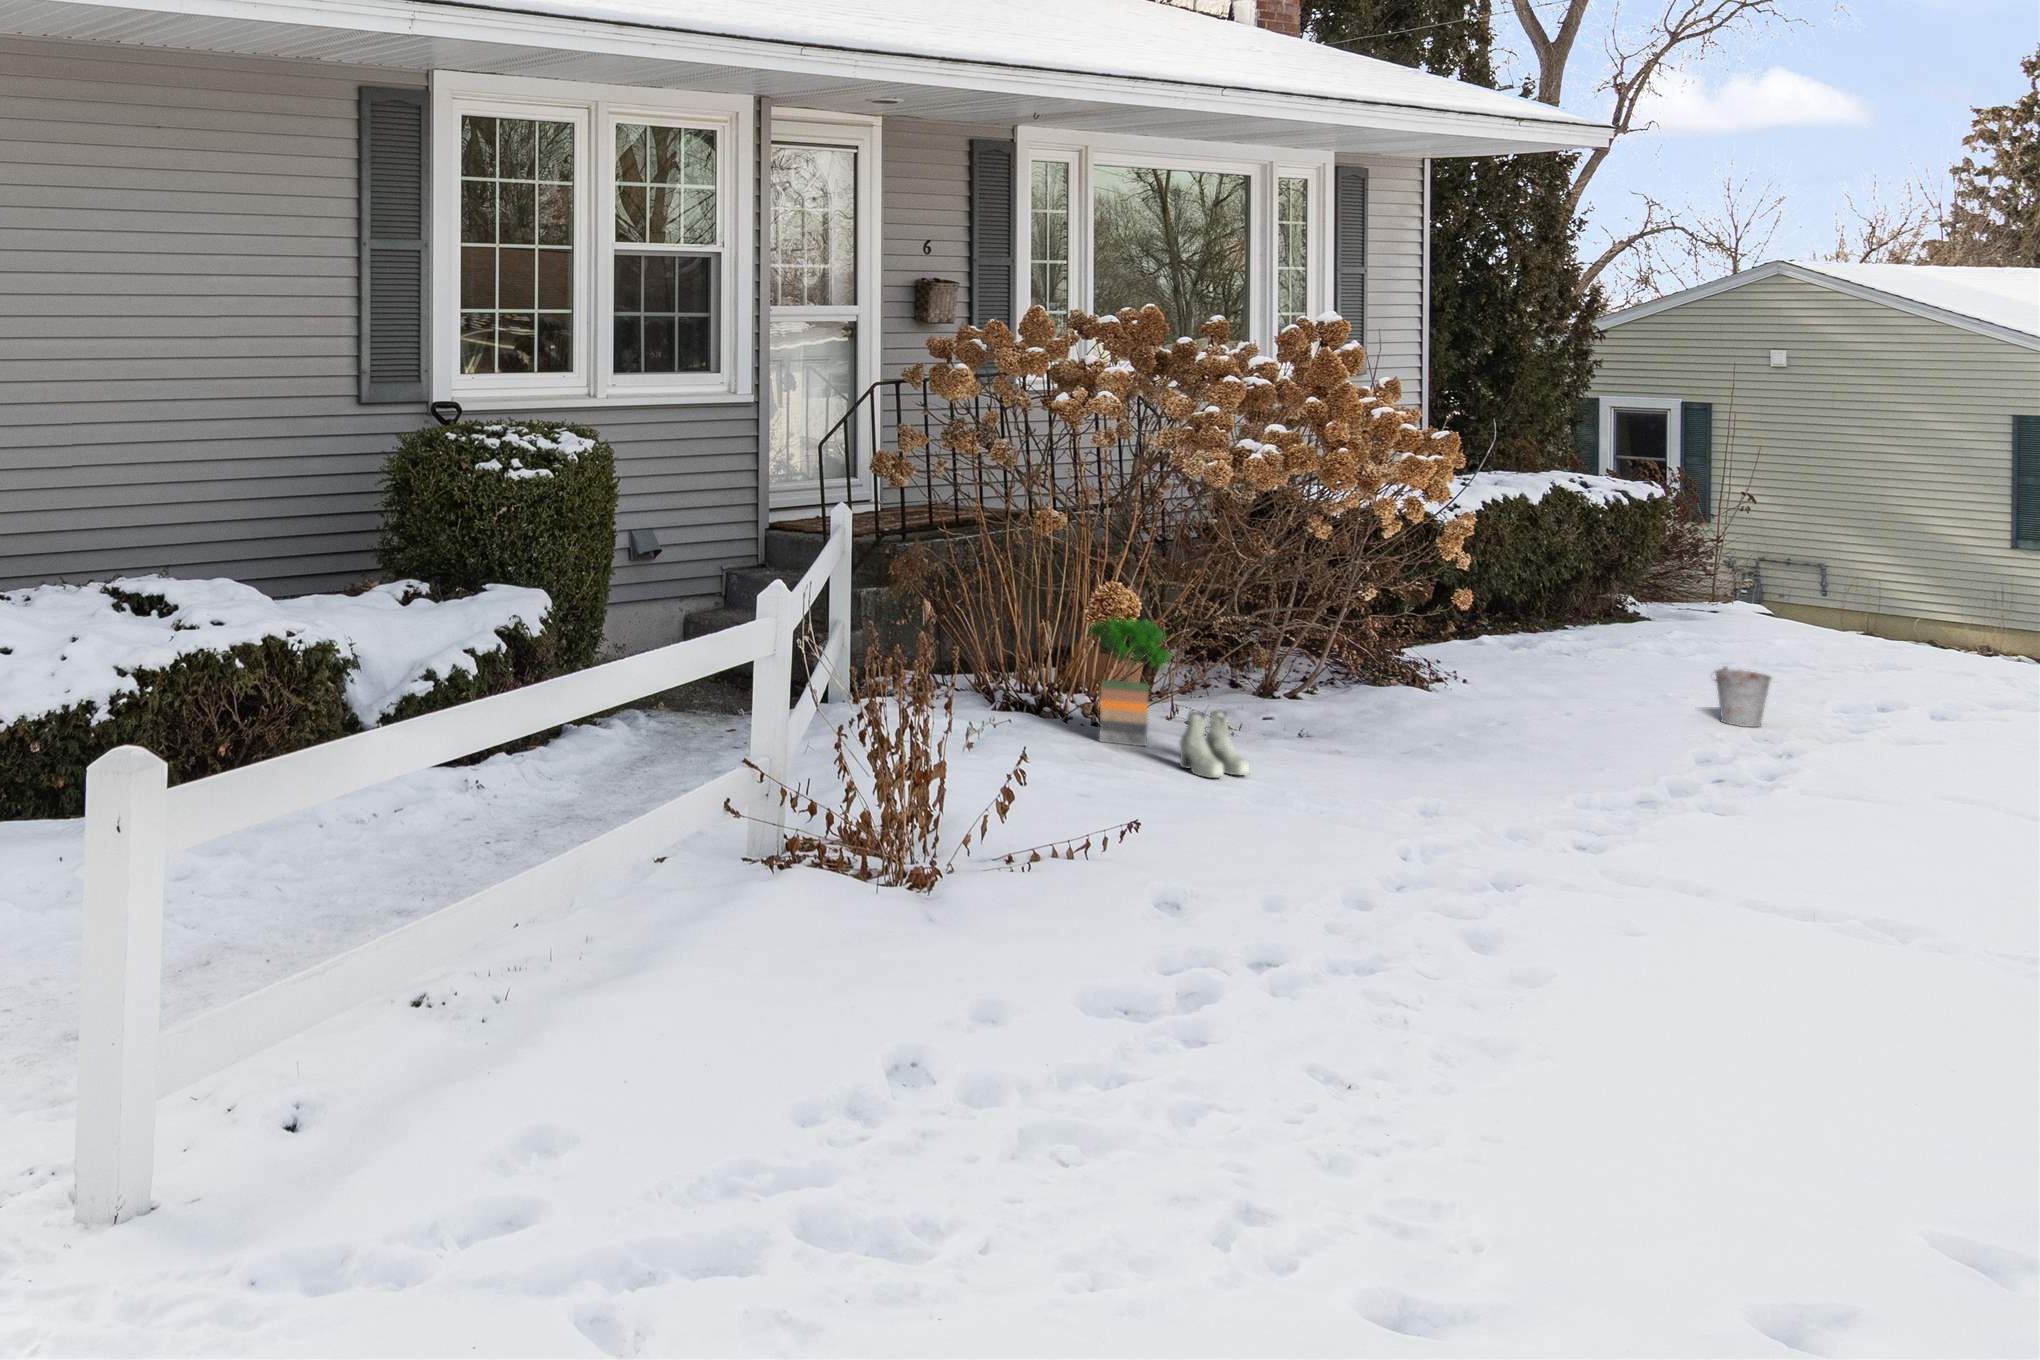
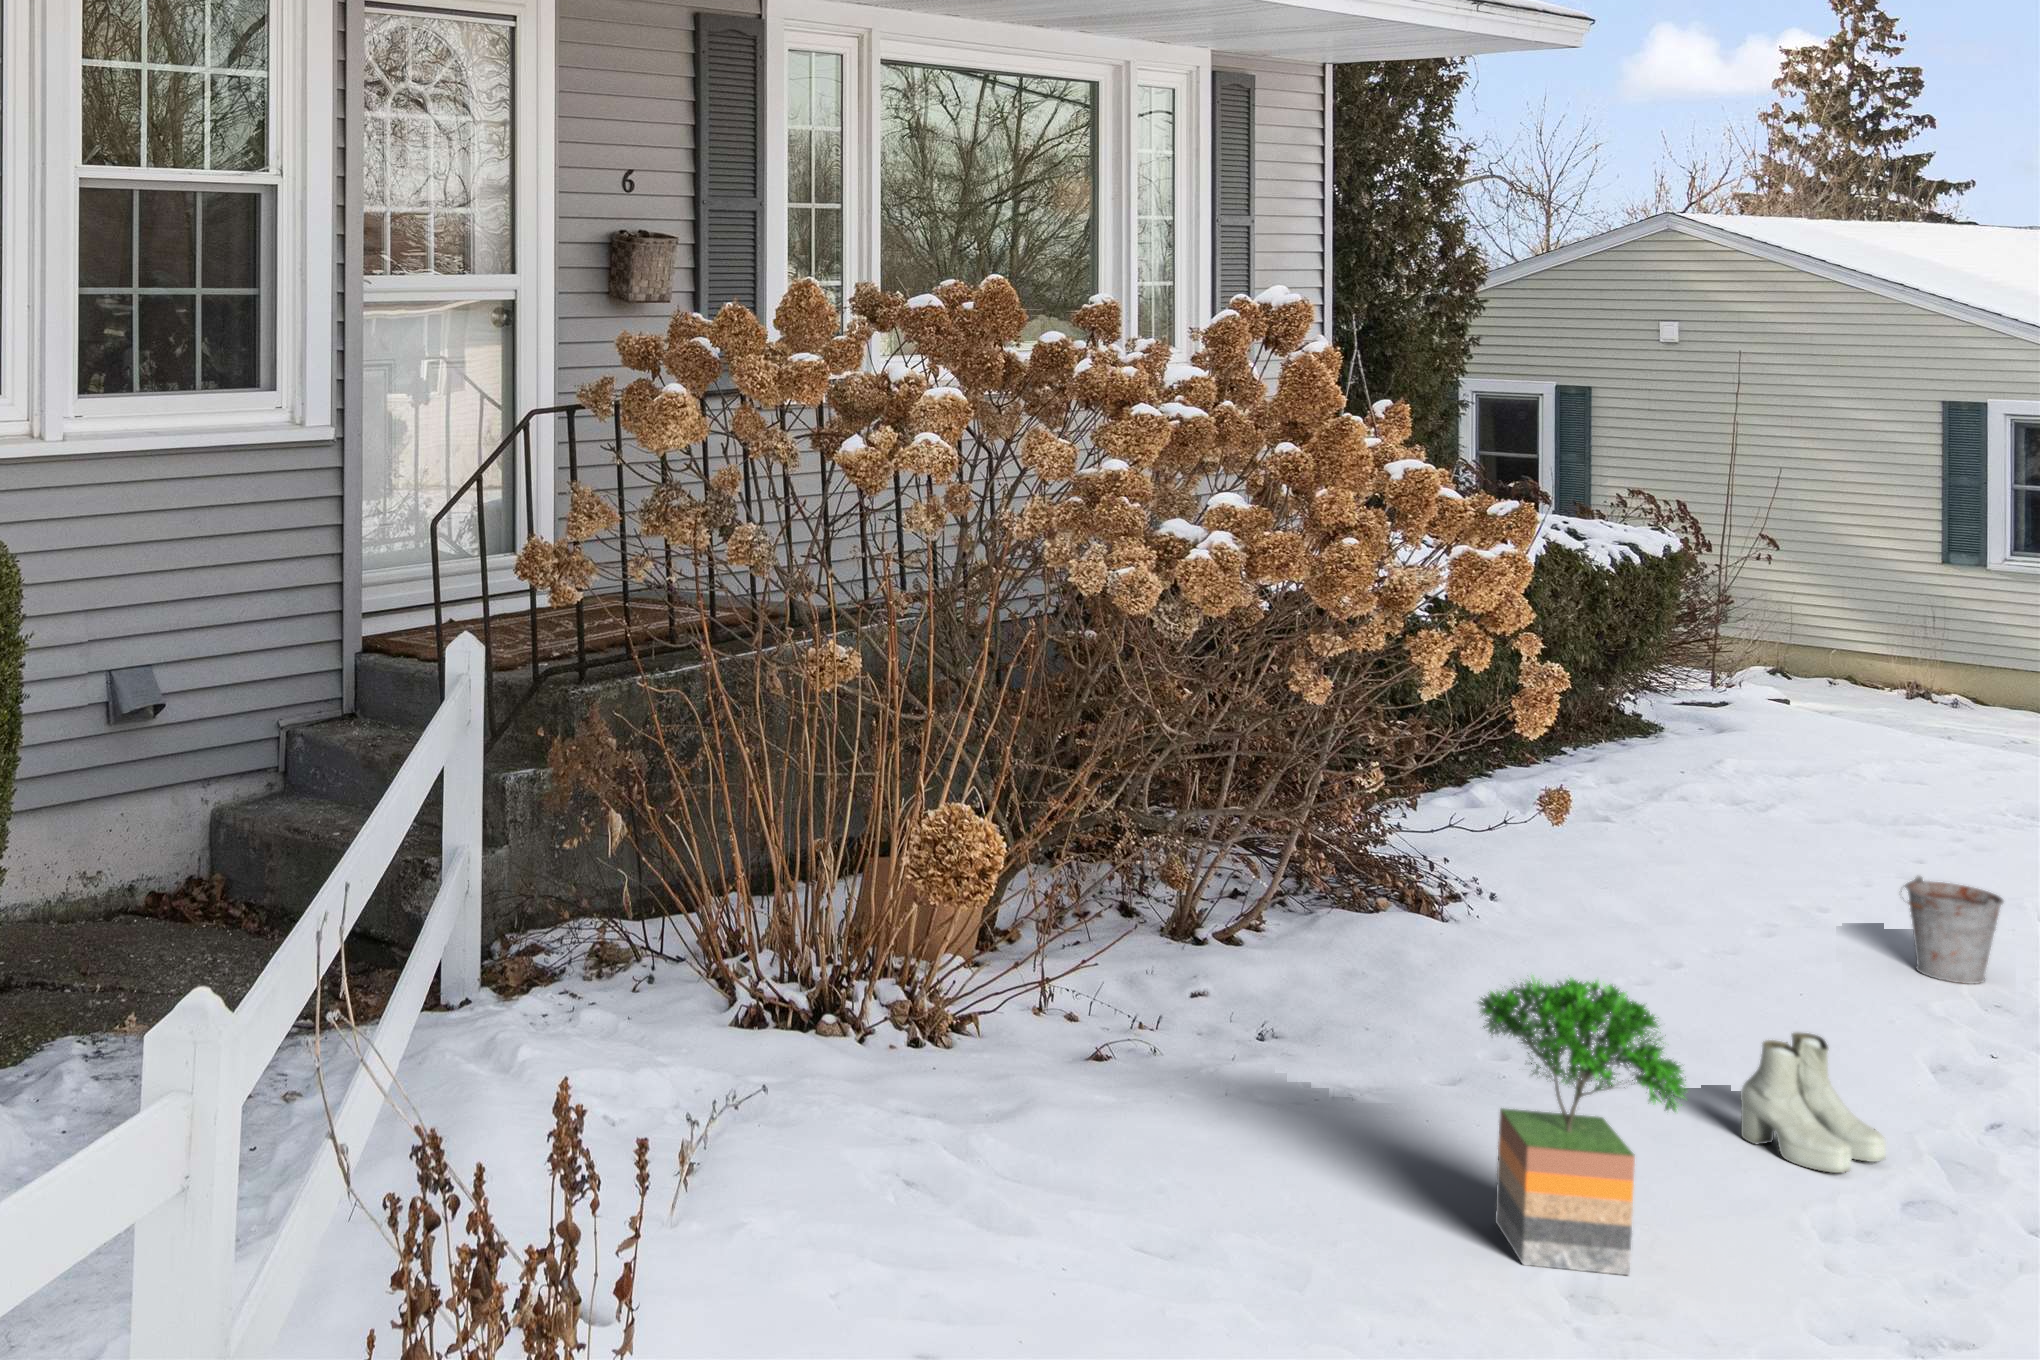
potted tree: present [1089,618,1172,746] -> present [1479,977,1686,1275]
boots: present [1180,710,1250,778] -> present [1740,1033,1886,1173]

